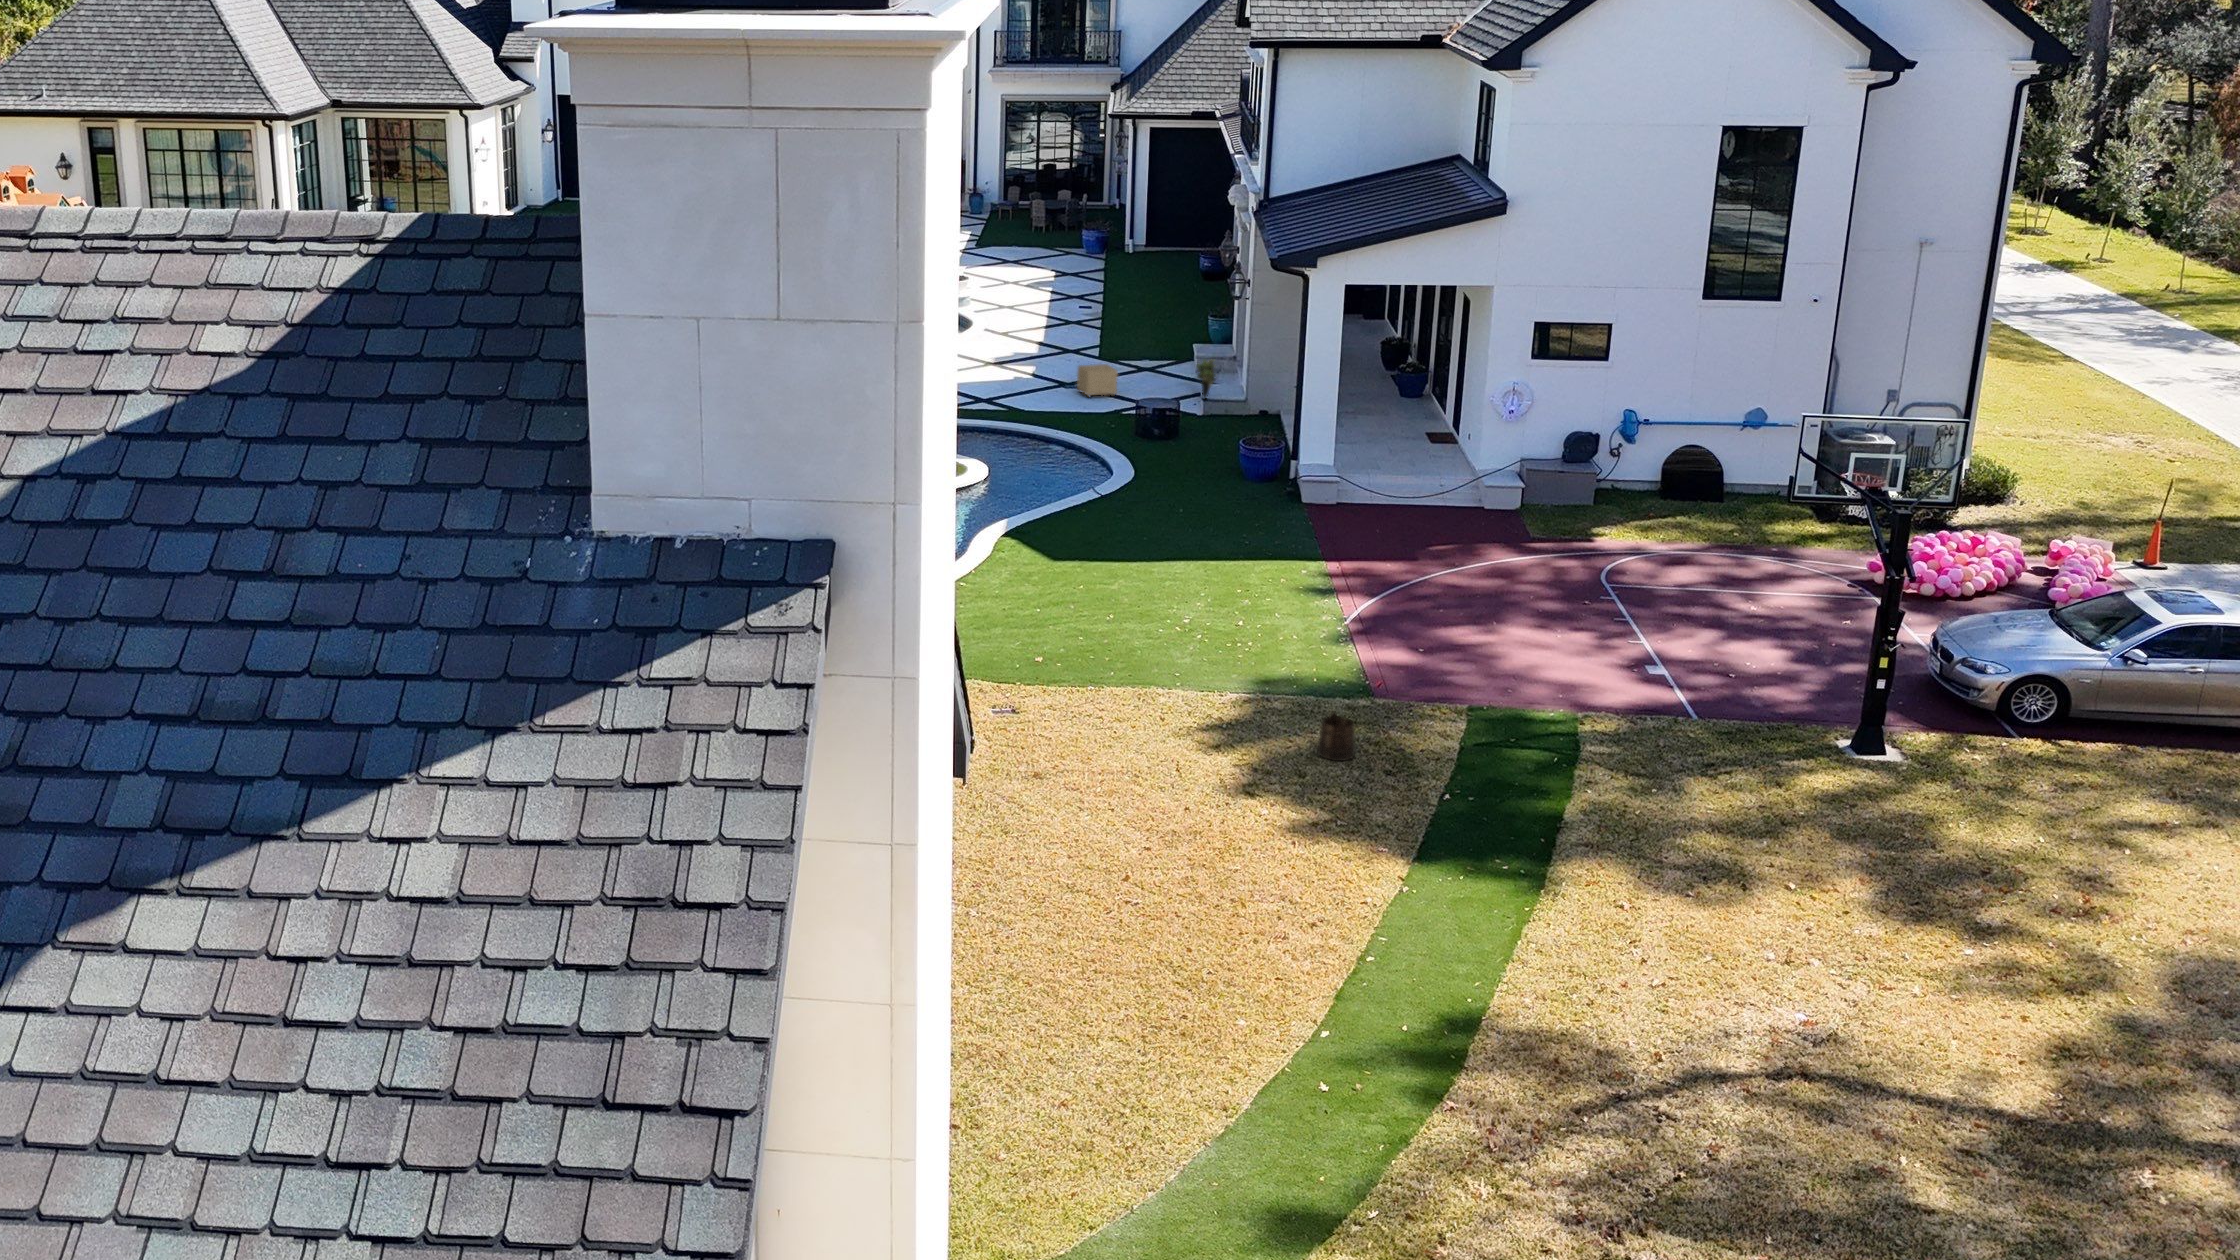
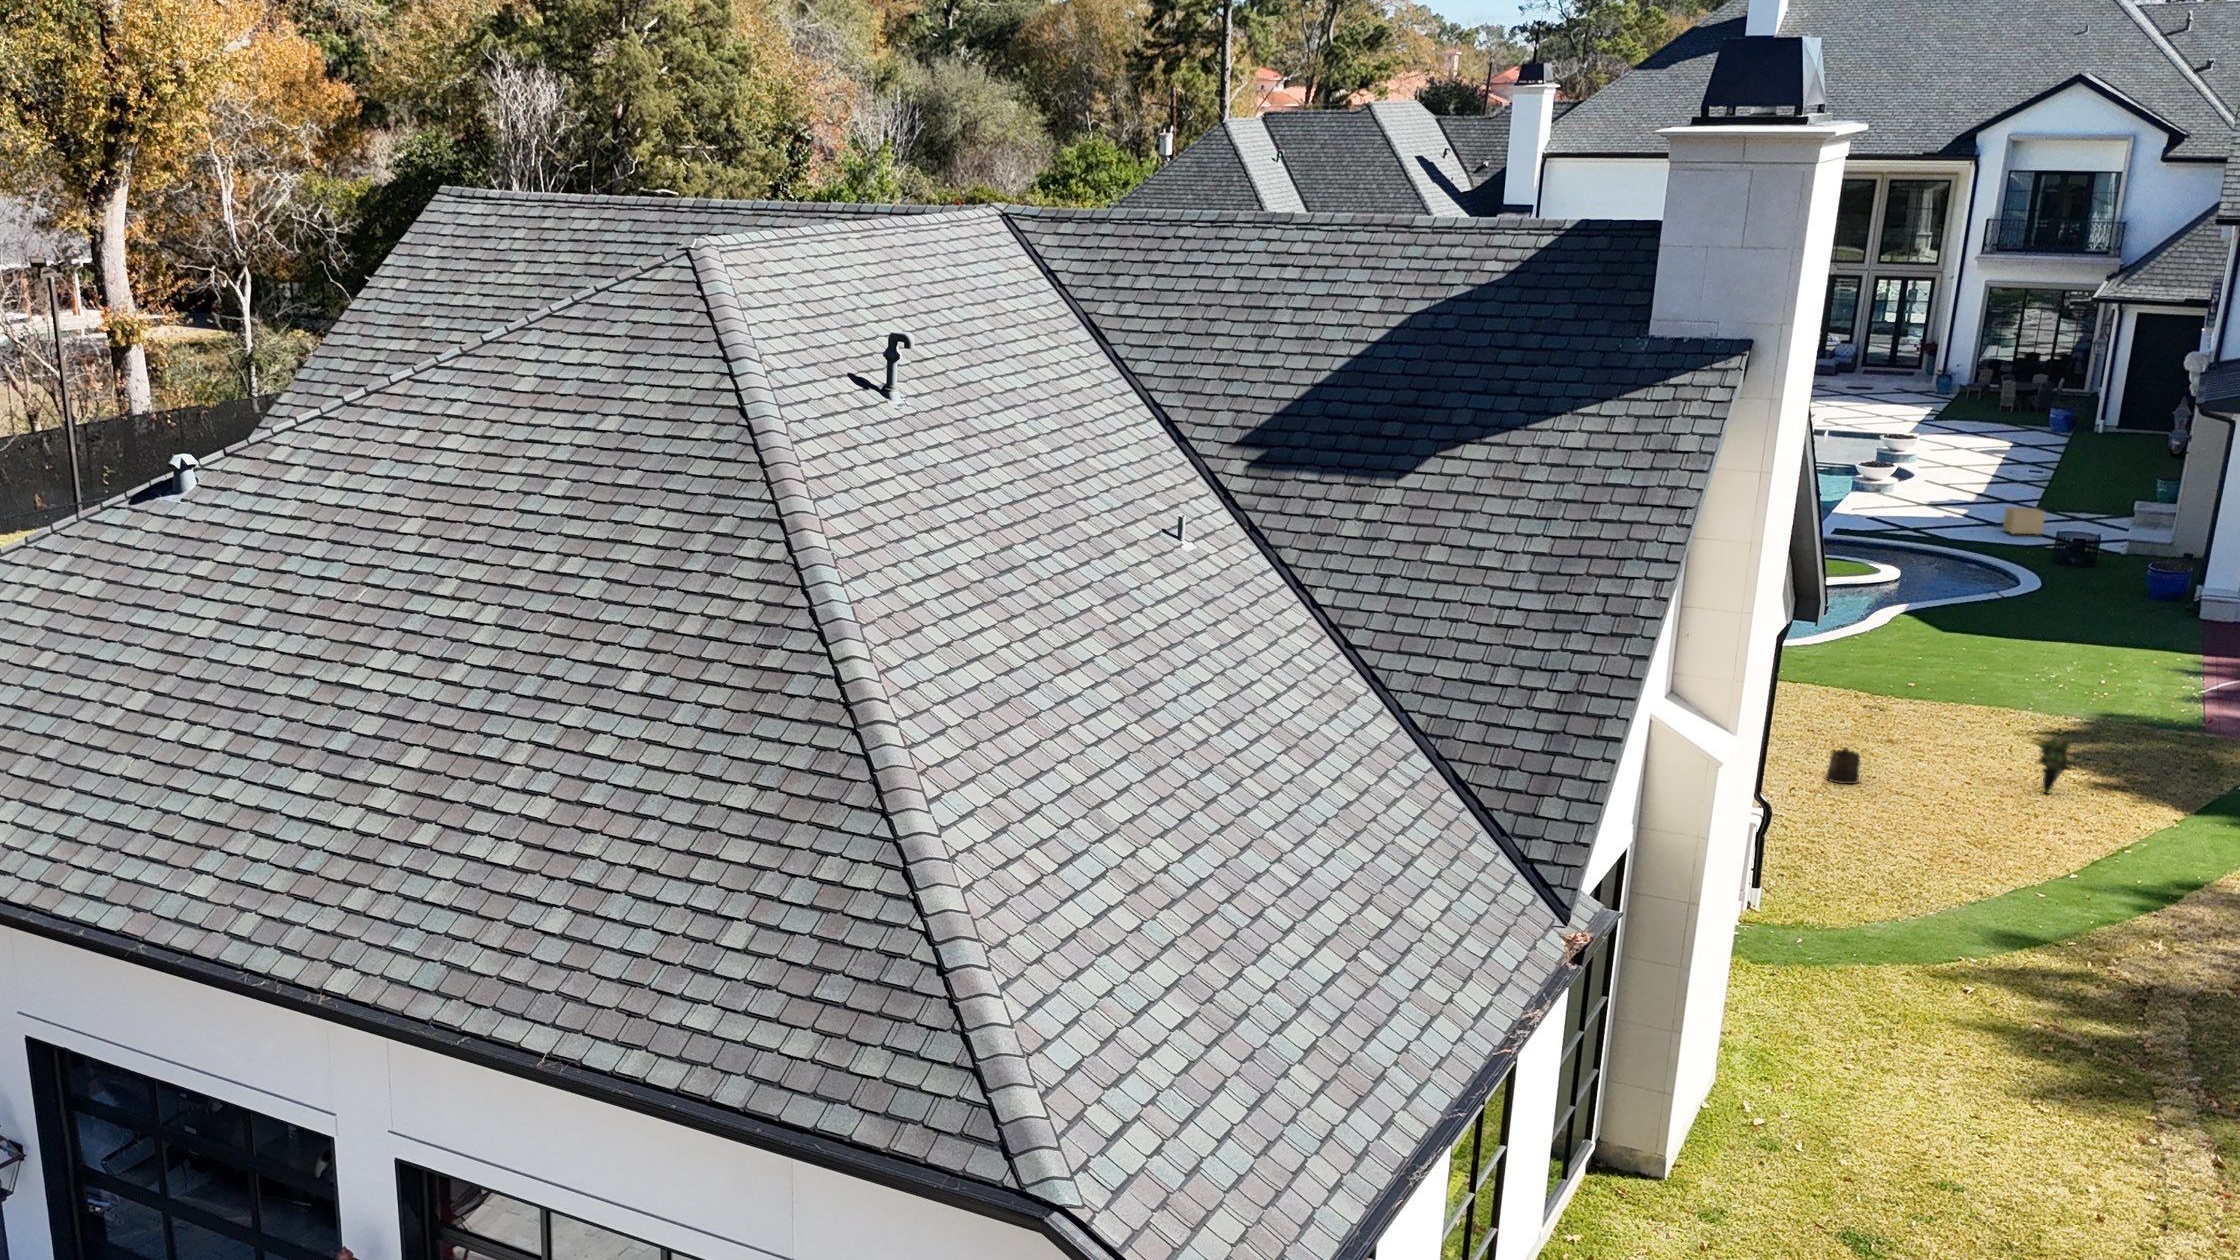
potted plant: present [1197,360,1216,399] -> present [2039,737,2070,793]
bucket: present [1317,713,1355,761] -> present [1826,747,1860,784]

